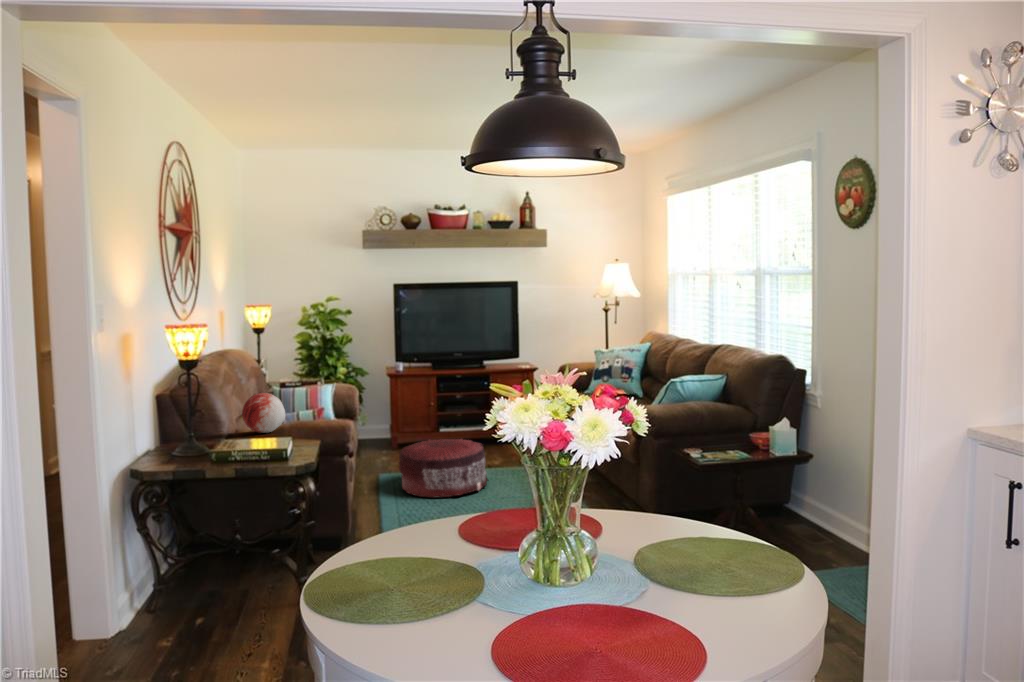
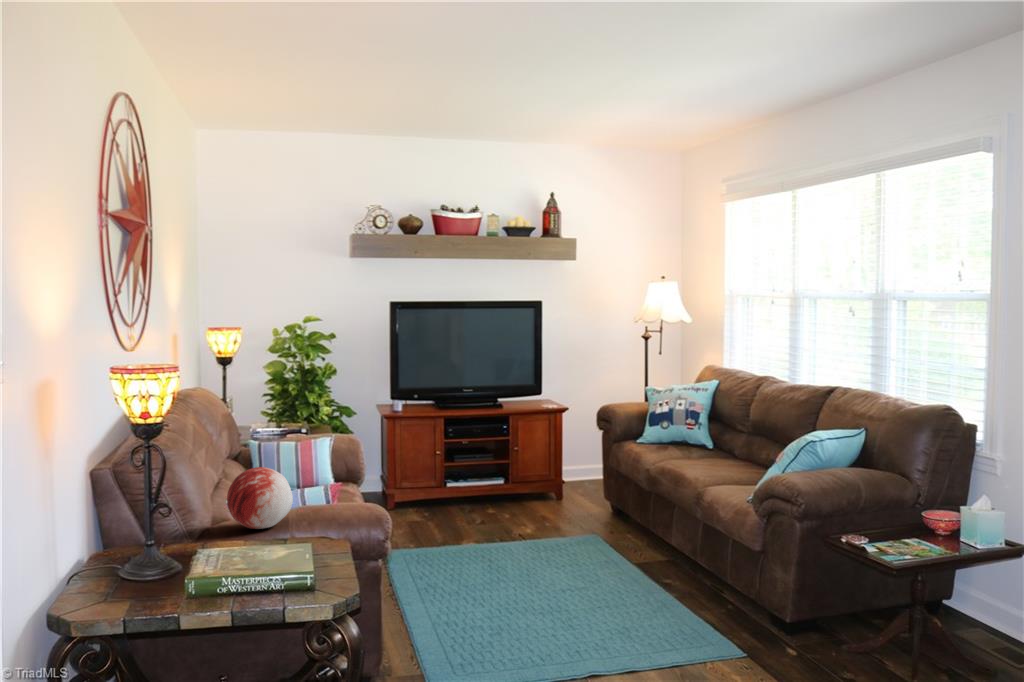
pouf: present [399,439,488,497] -> none [420,505,537,592]

